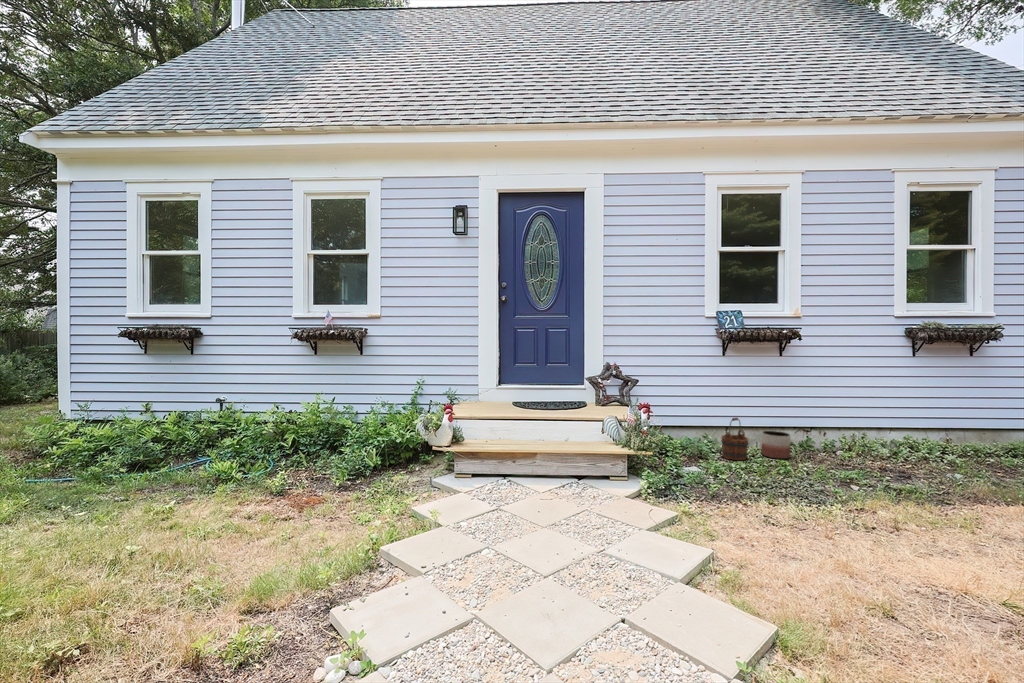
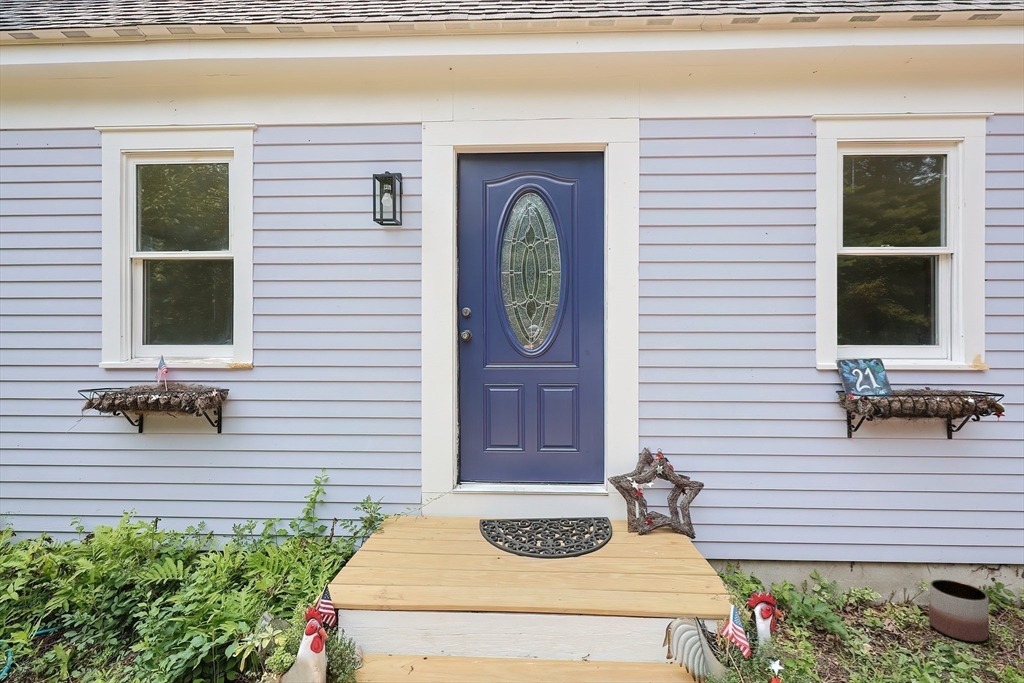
wooden bucket: present [721,418,748,460] -> none [859,562,914,647]

